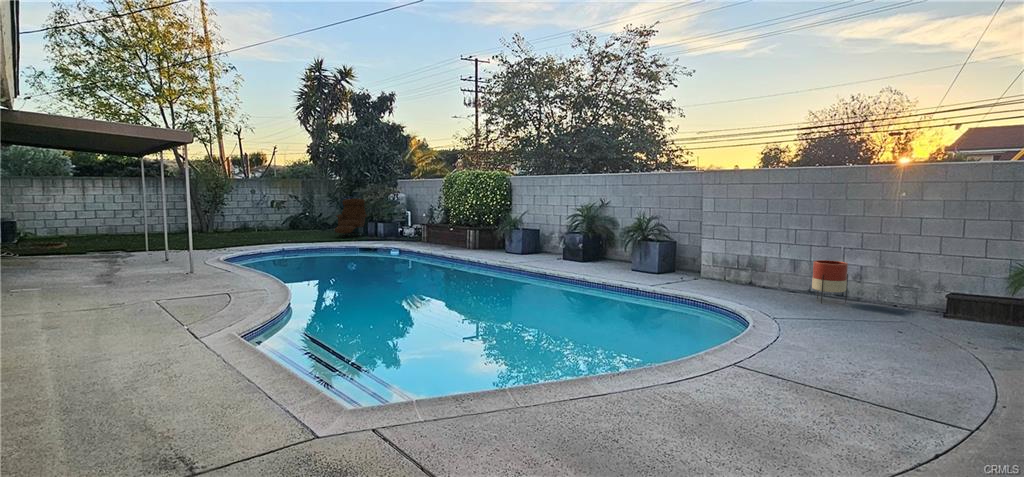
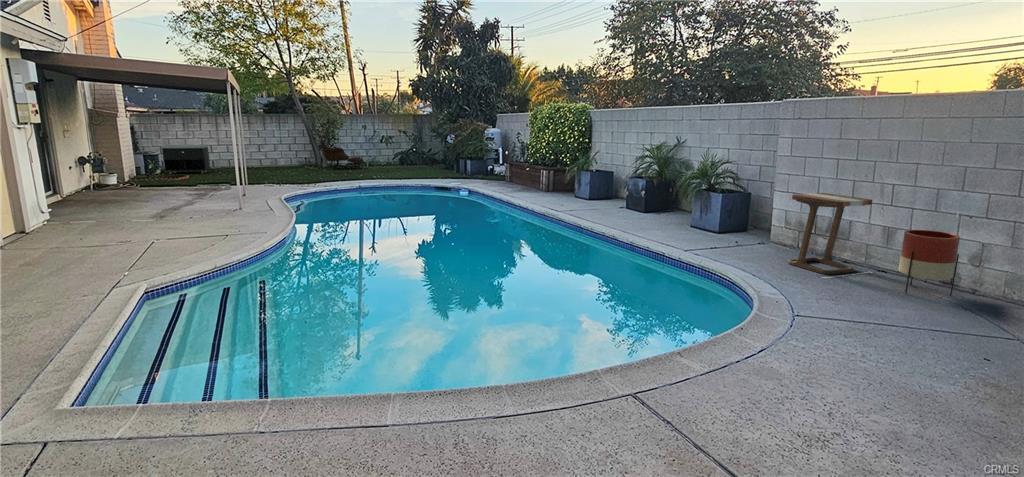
lounge chair: present [335,199,367,239] -> present [321,139,364,169]
storage bench: none [9,212,70,247] -> present [161,144,210,174]
side table: none [731,239,788,299] -> present [788,193,872,278]

